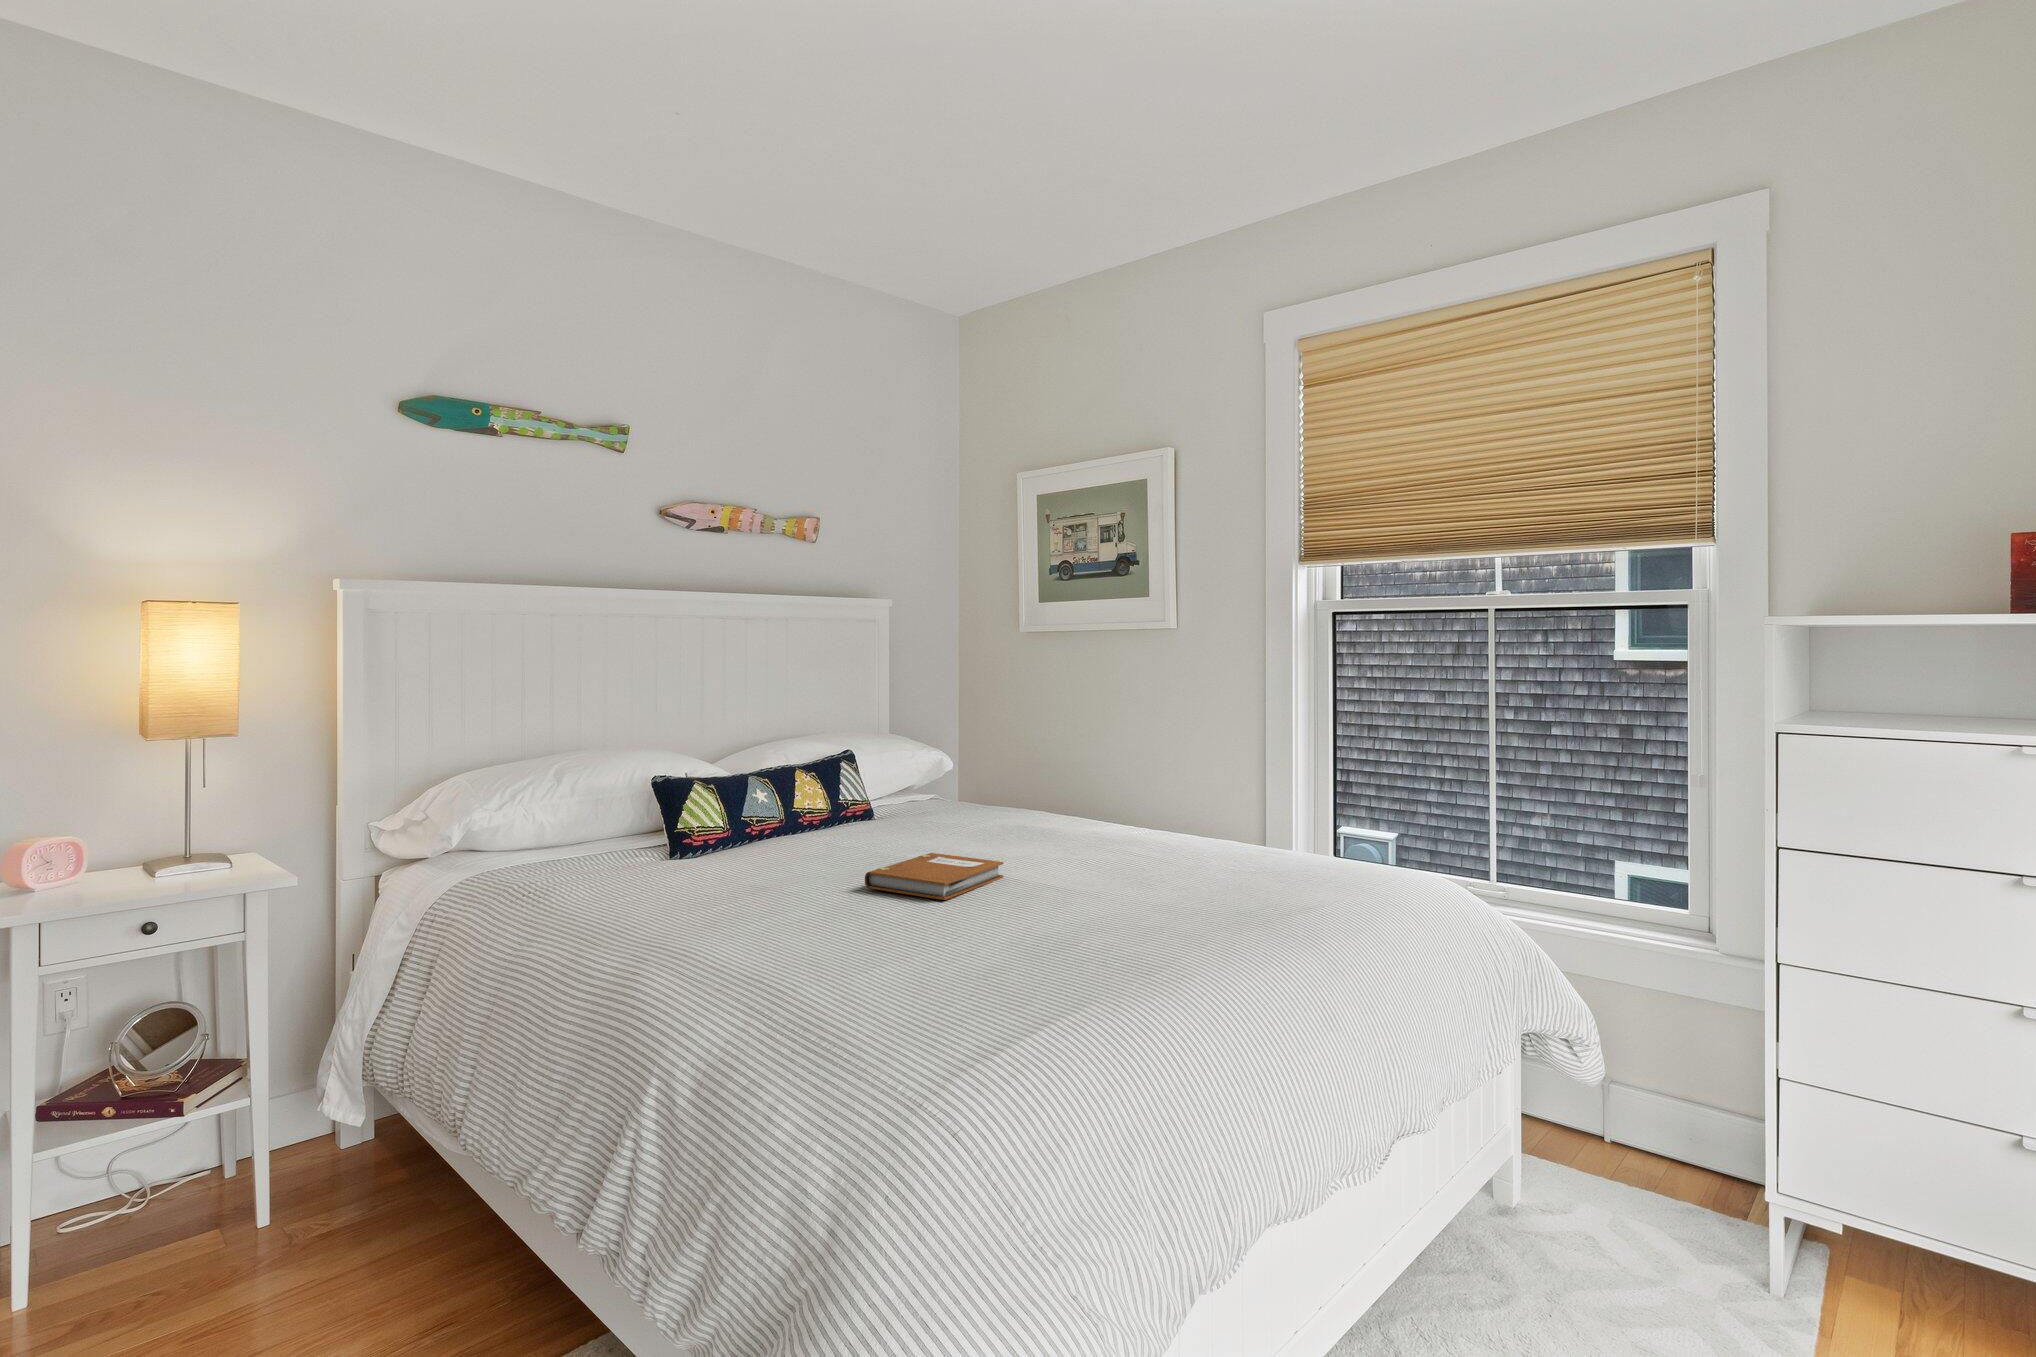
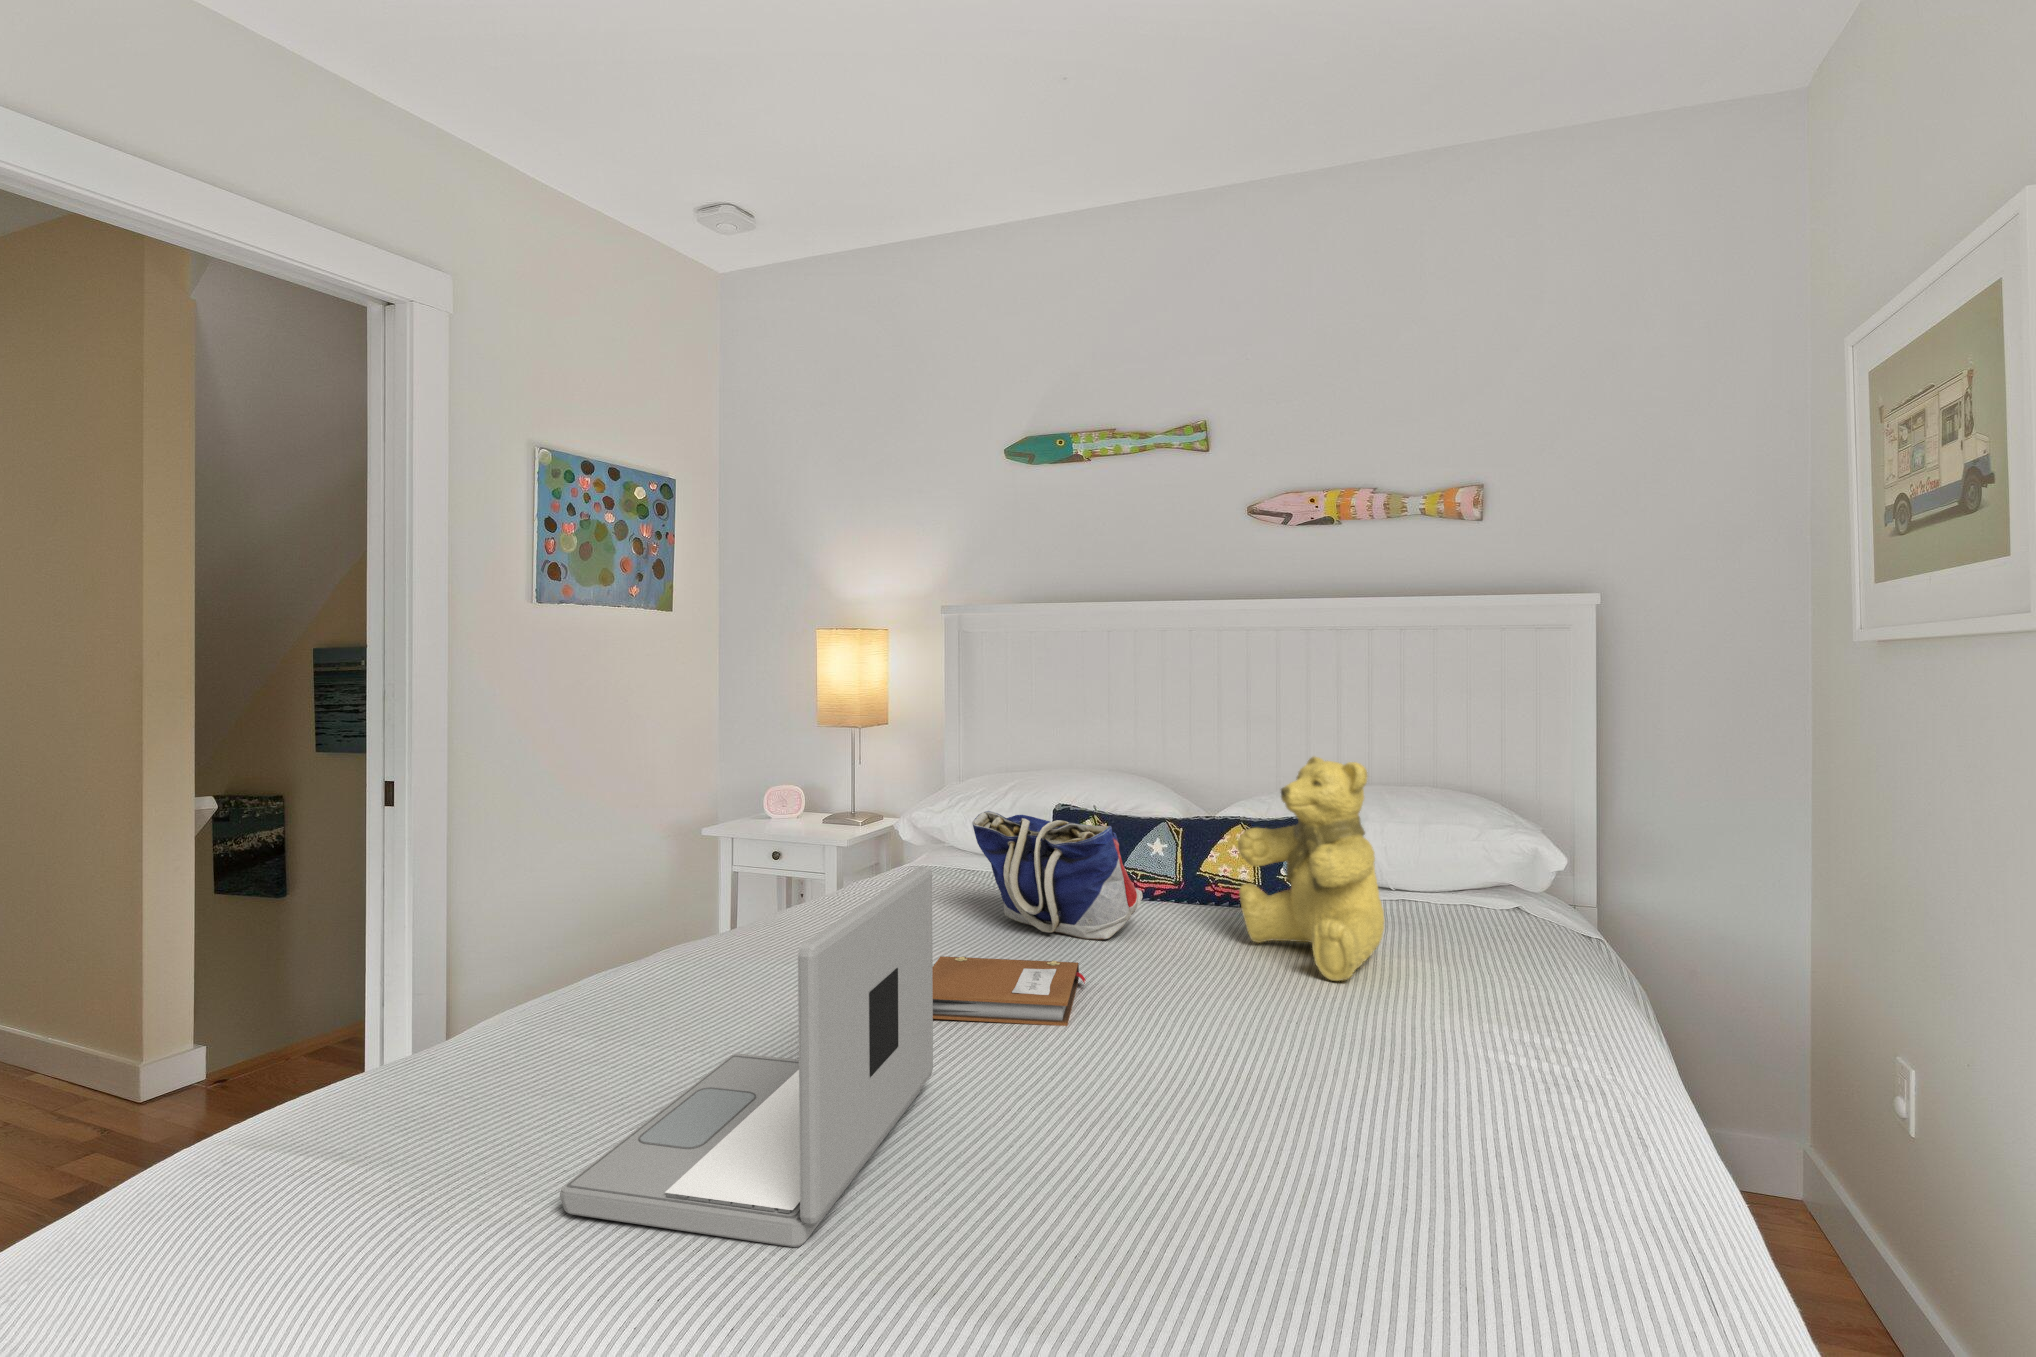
teddy bear: none [901,702,1019,834] -> present [1238,757,1384,981]
laptop: none [995,761,1247,972] -> present [560,867,933,1247]
tote bag: none [722,762,879,864] -> present [972,811,1143,940]

